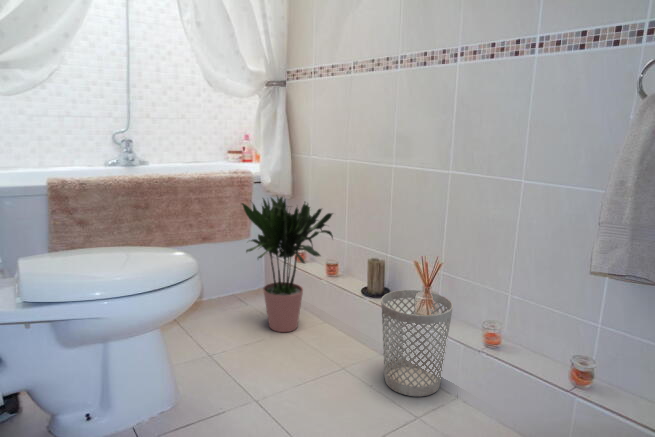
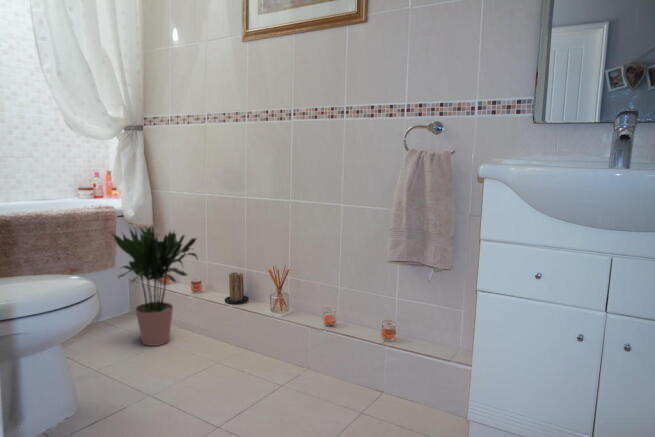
wastebasket: present [381,290,453,396] -> none [246,292,301,373]

